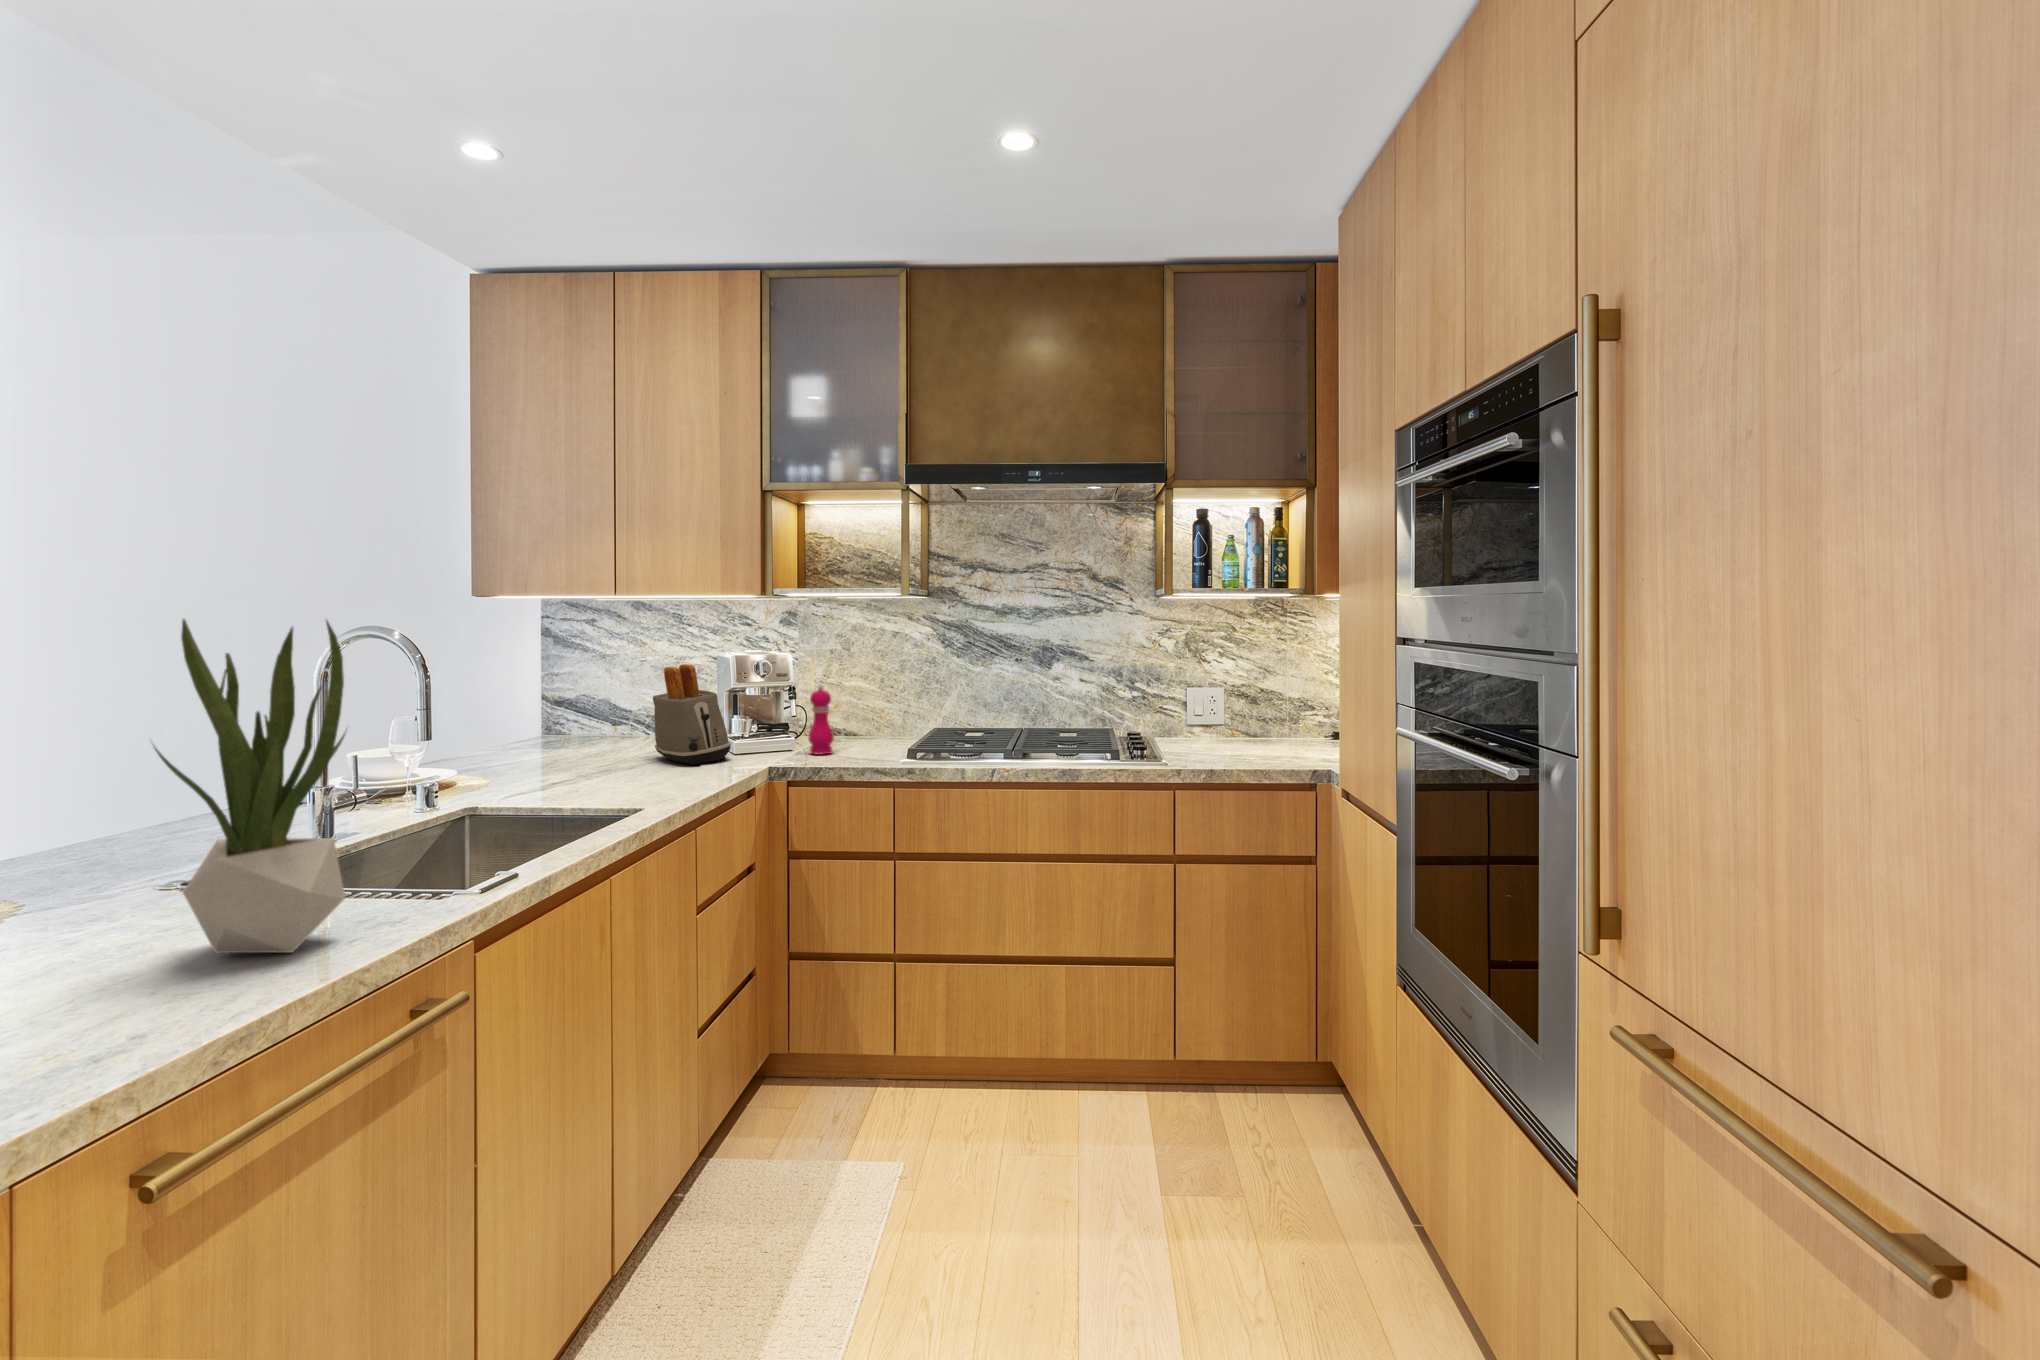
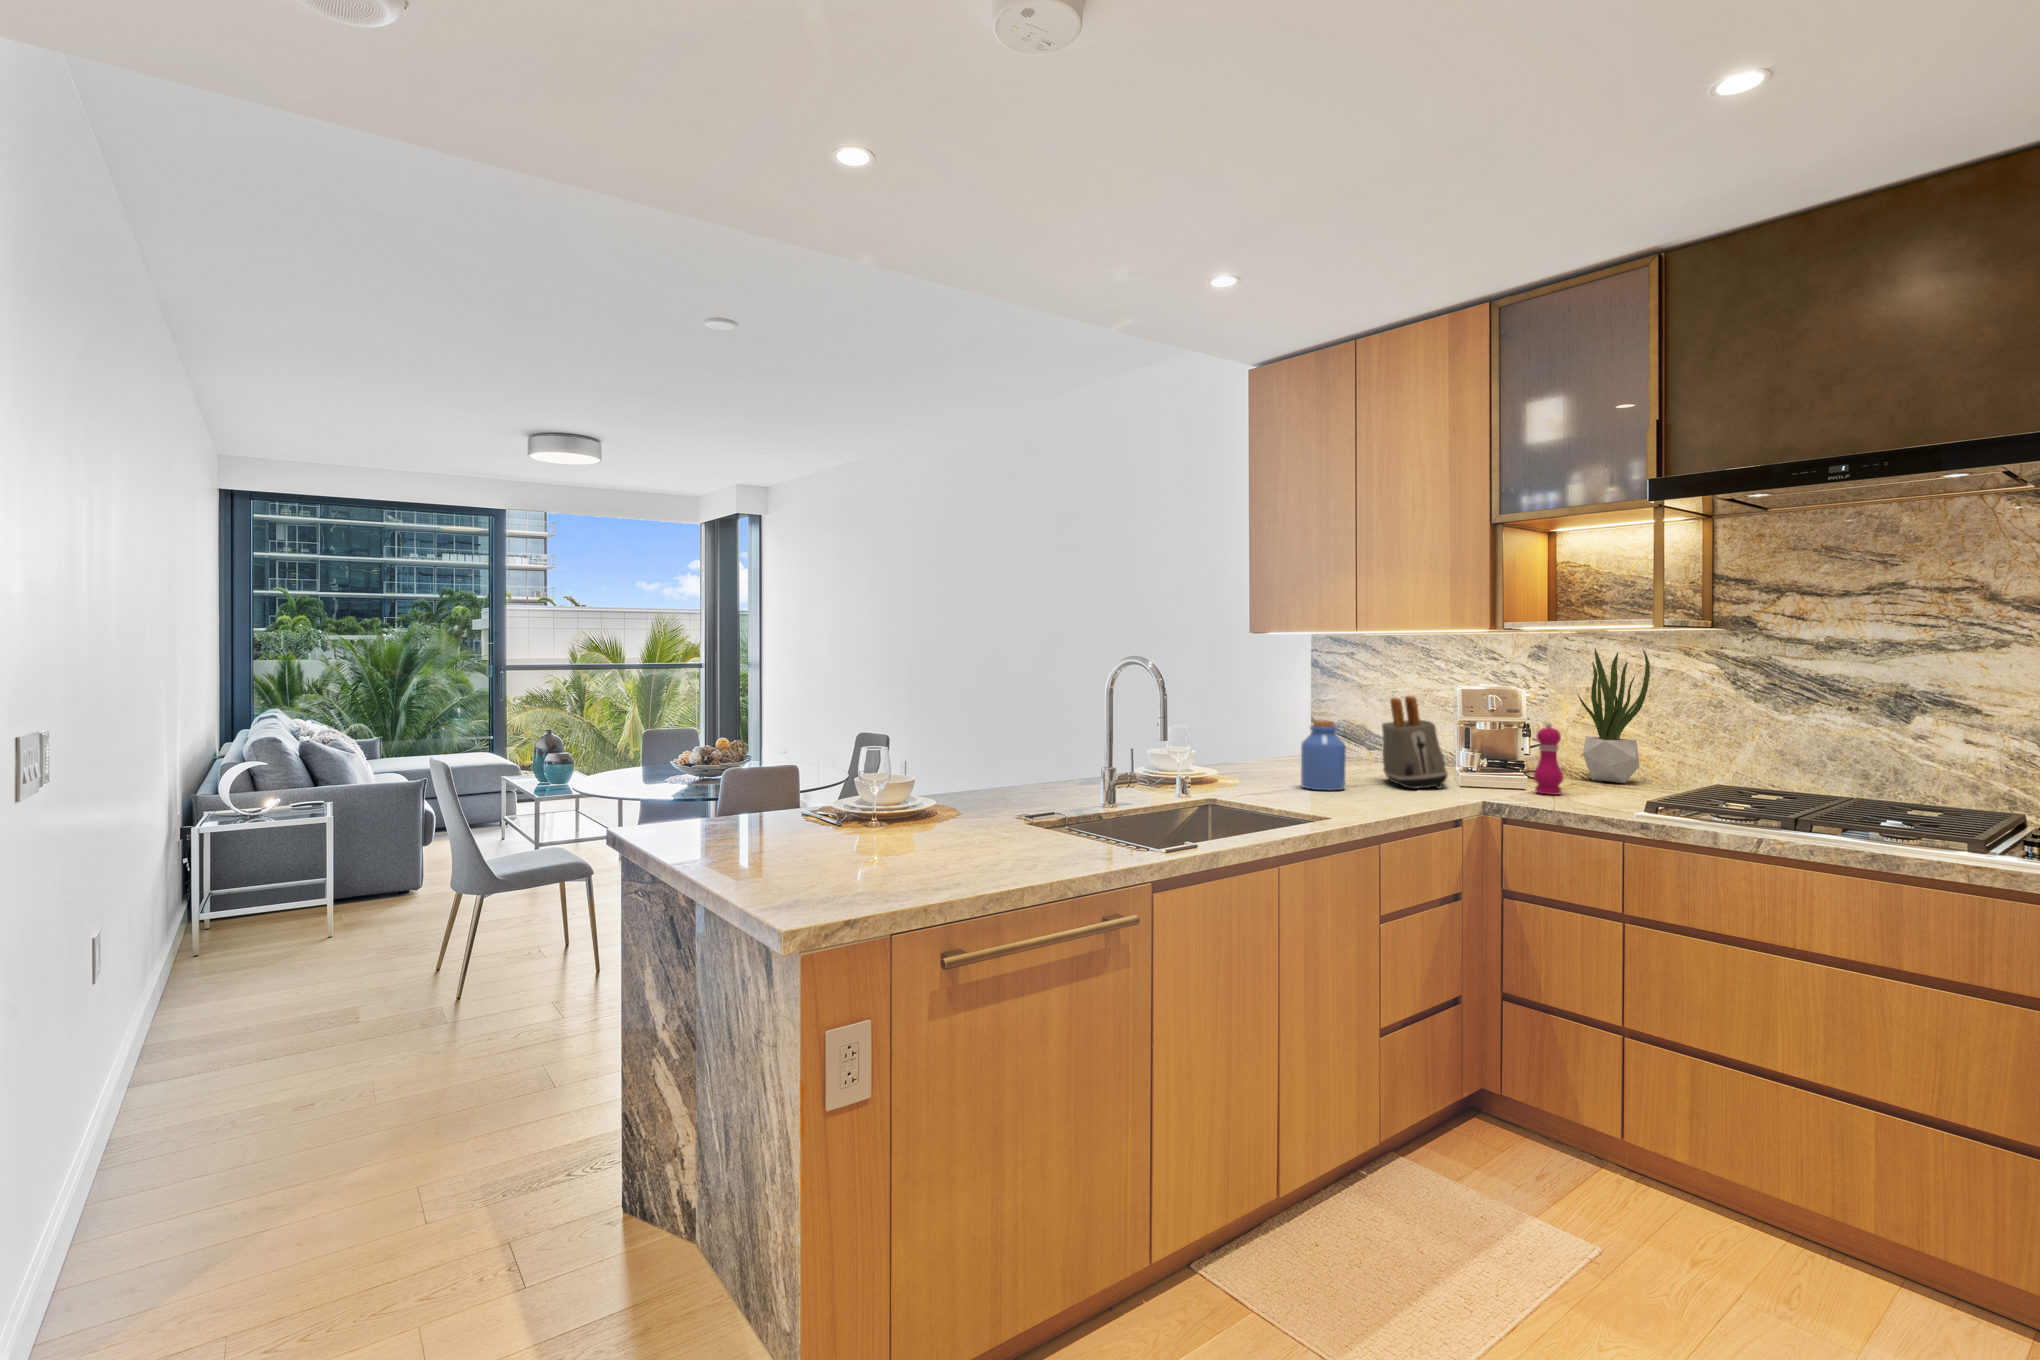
potted plant: present [154,619,346,953] -> present [1578,649,1650,783]
jar: none [572,697,626,779] -> present [1301,721,1346,791]

